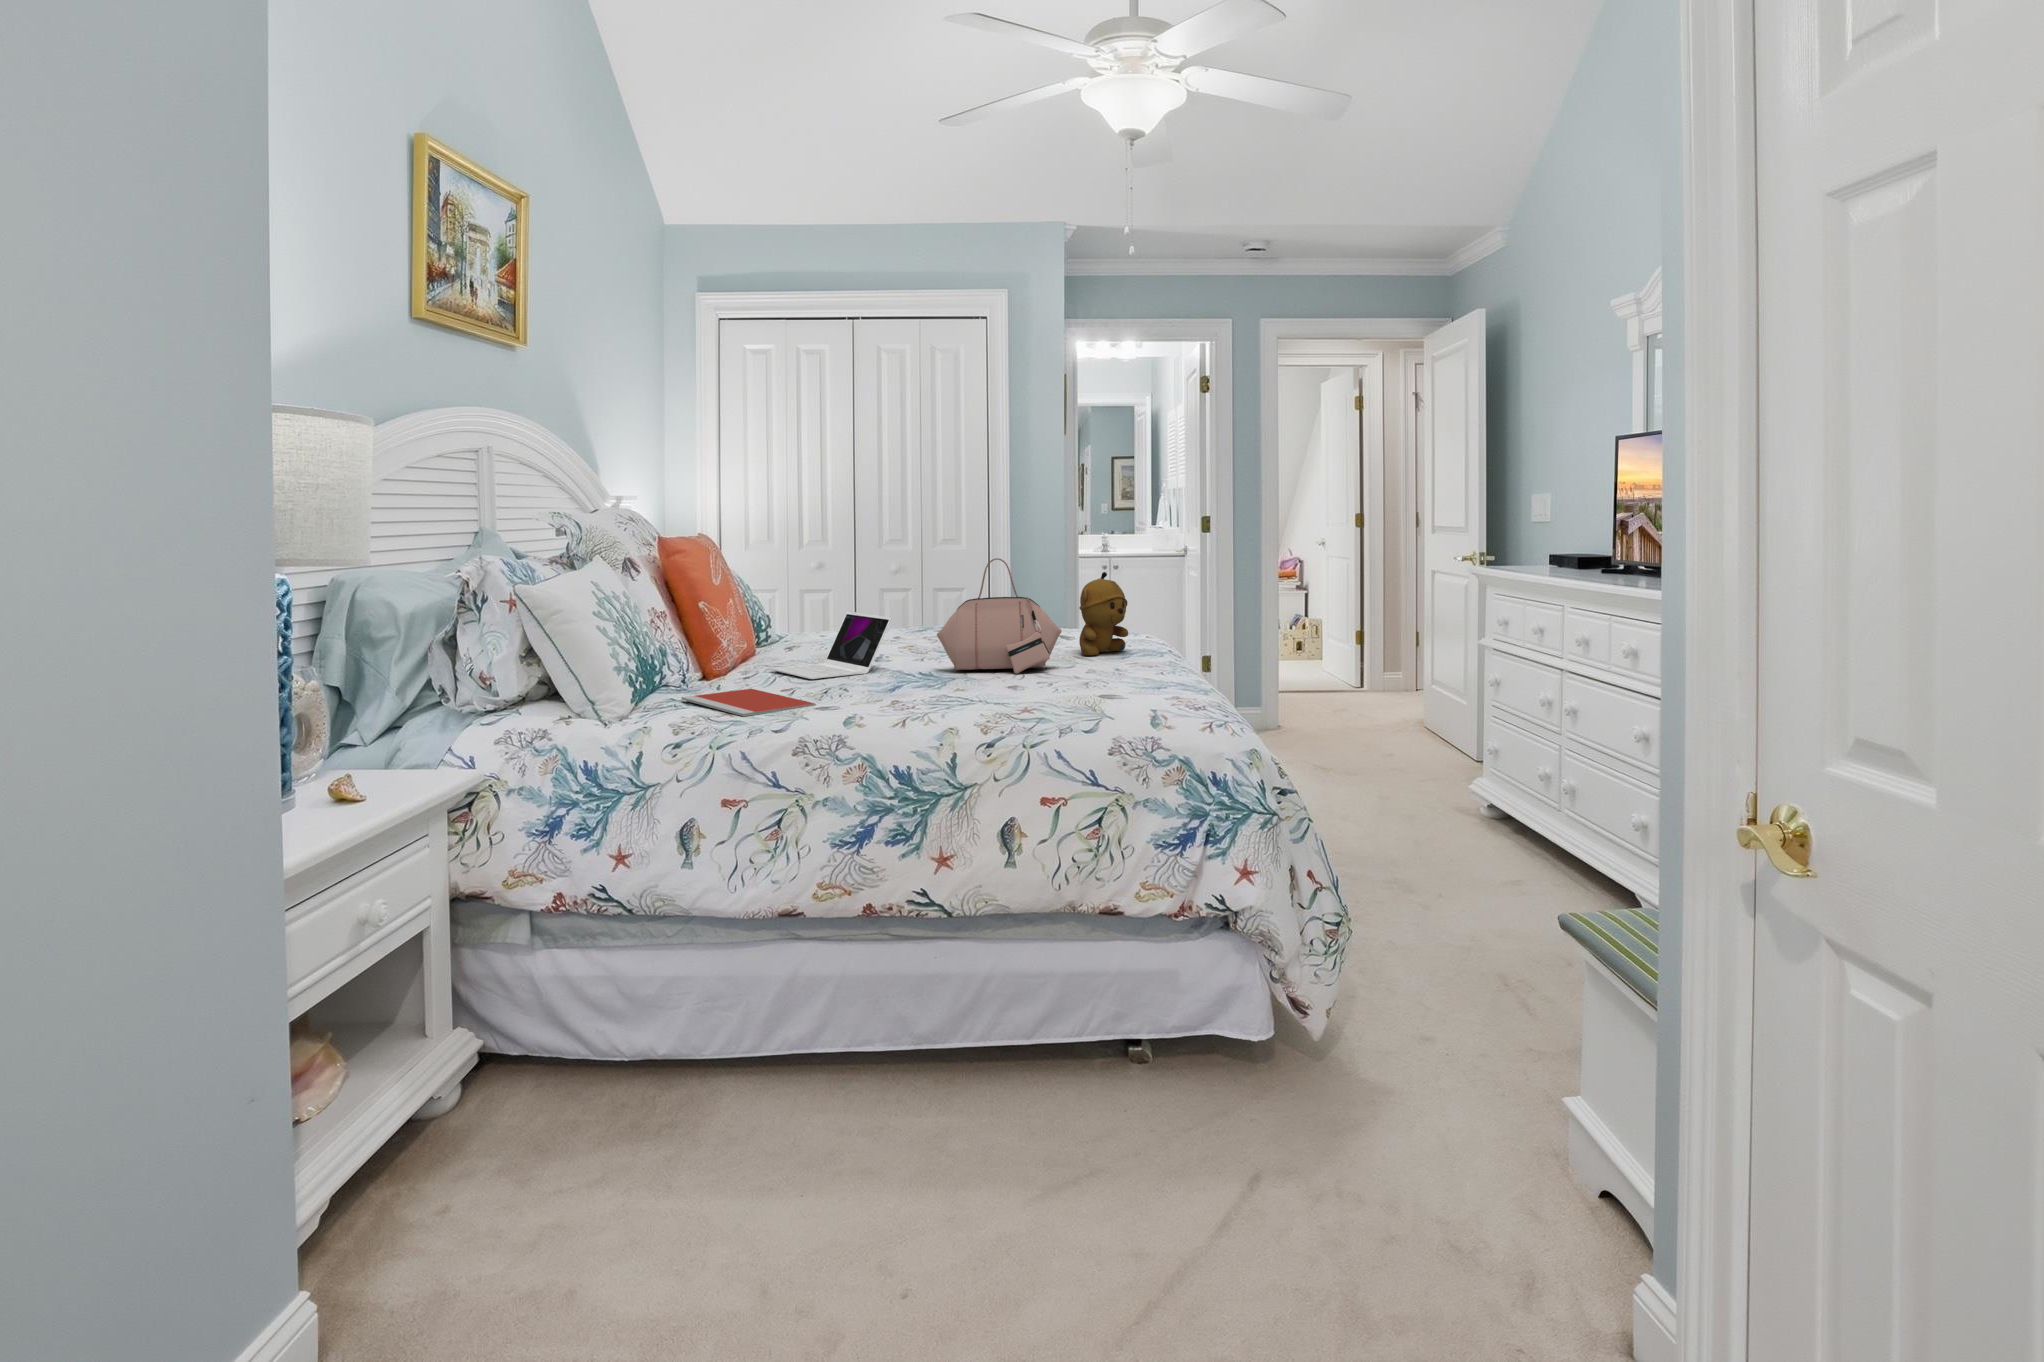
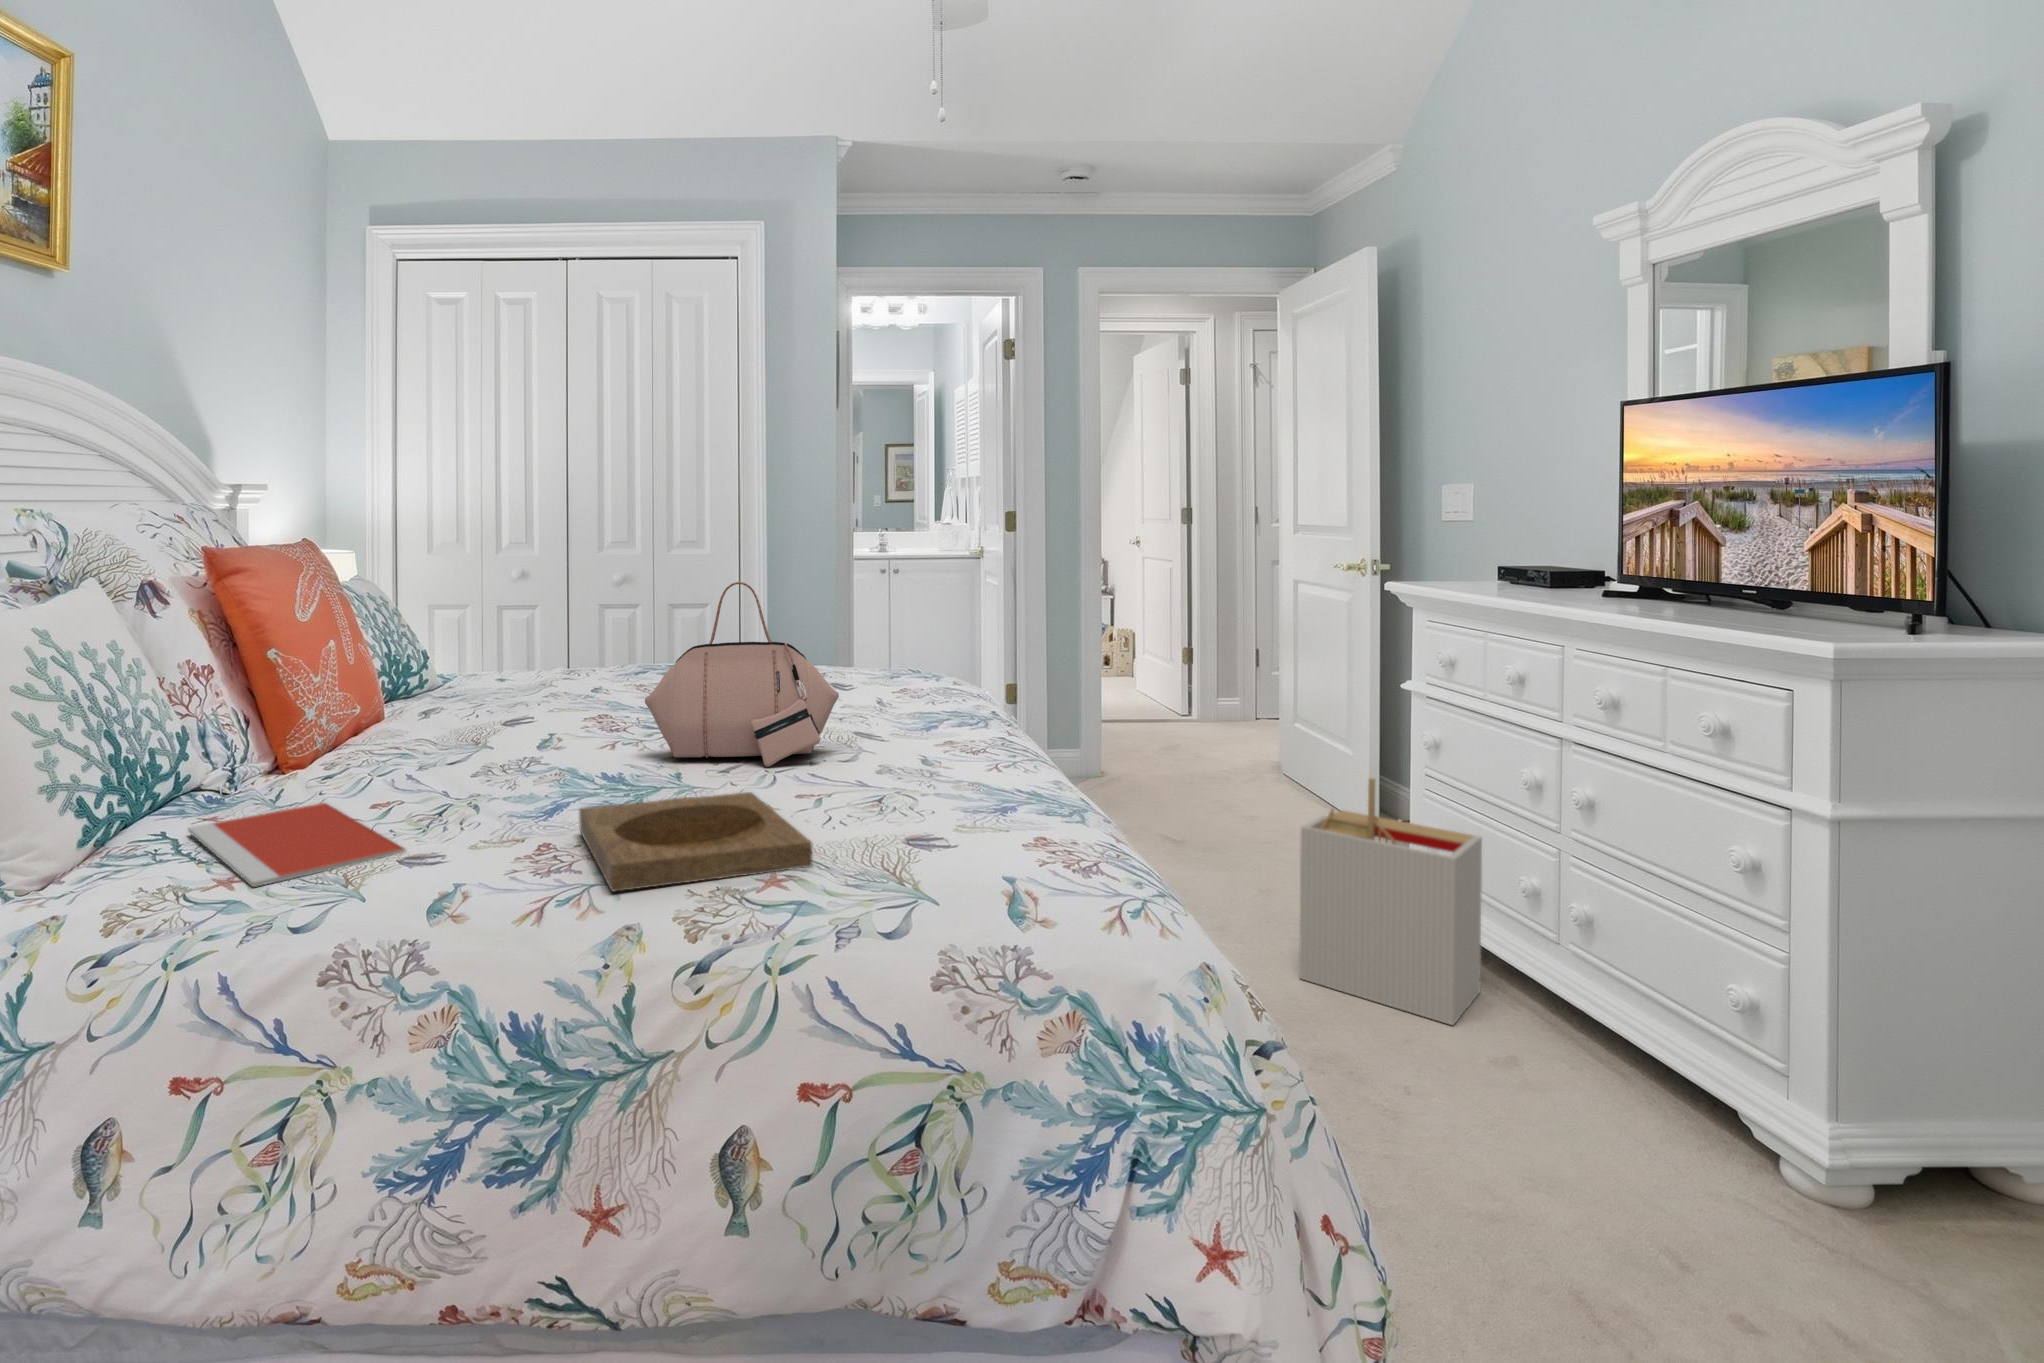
stuffed bear: present [1079,572,1128,655] -> none [865,598,937,725]
laptop: present [770,611,891,679] -> none [391,657,576,776]
tray: none [912,677,1046,714] -> present [579,792,812,892]
storage bin: none [1391,703,1516,868] -> present [1299,778,1482,1025]

